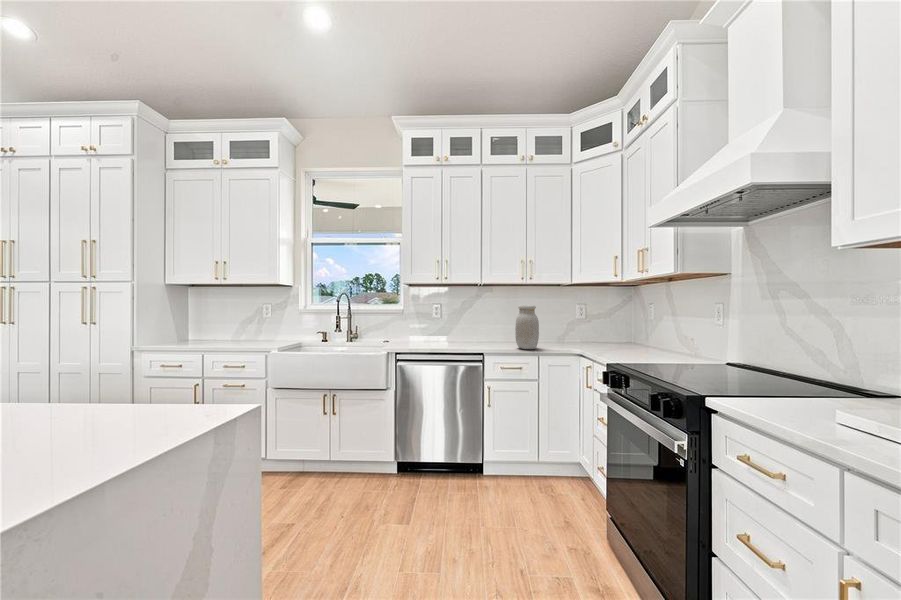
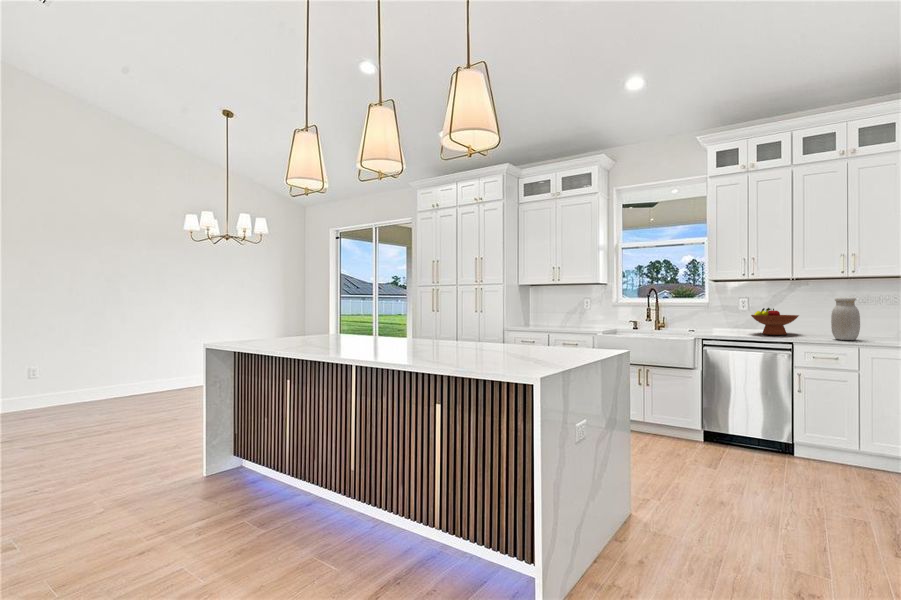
fruit bowl: none [443,315,486,344] -> present [751,308,799,335]

